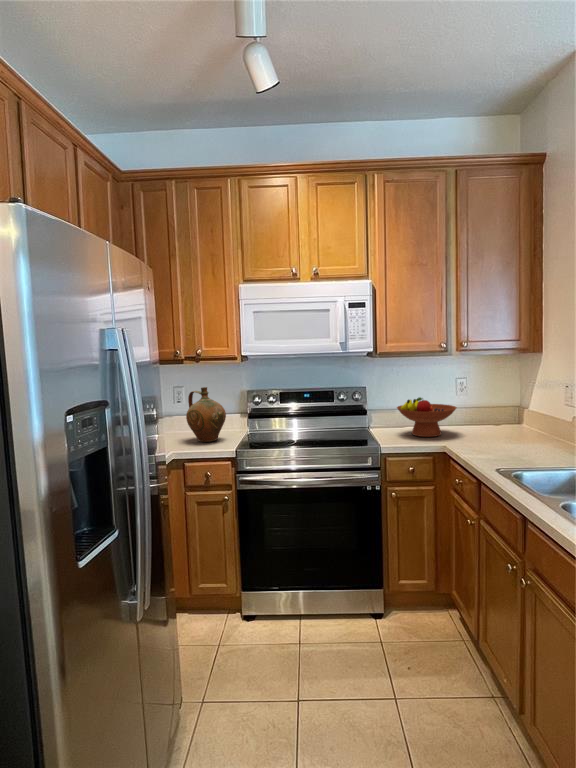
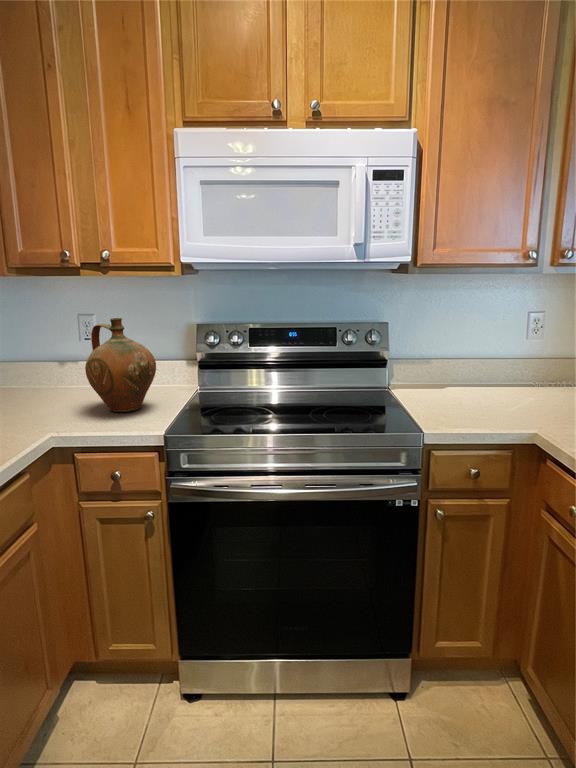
fruit bowl: present [397,397,457,437] -> none [445,344,550,412]

